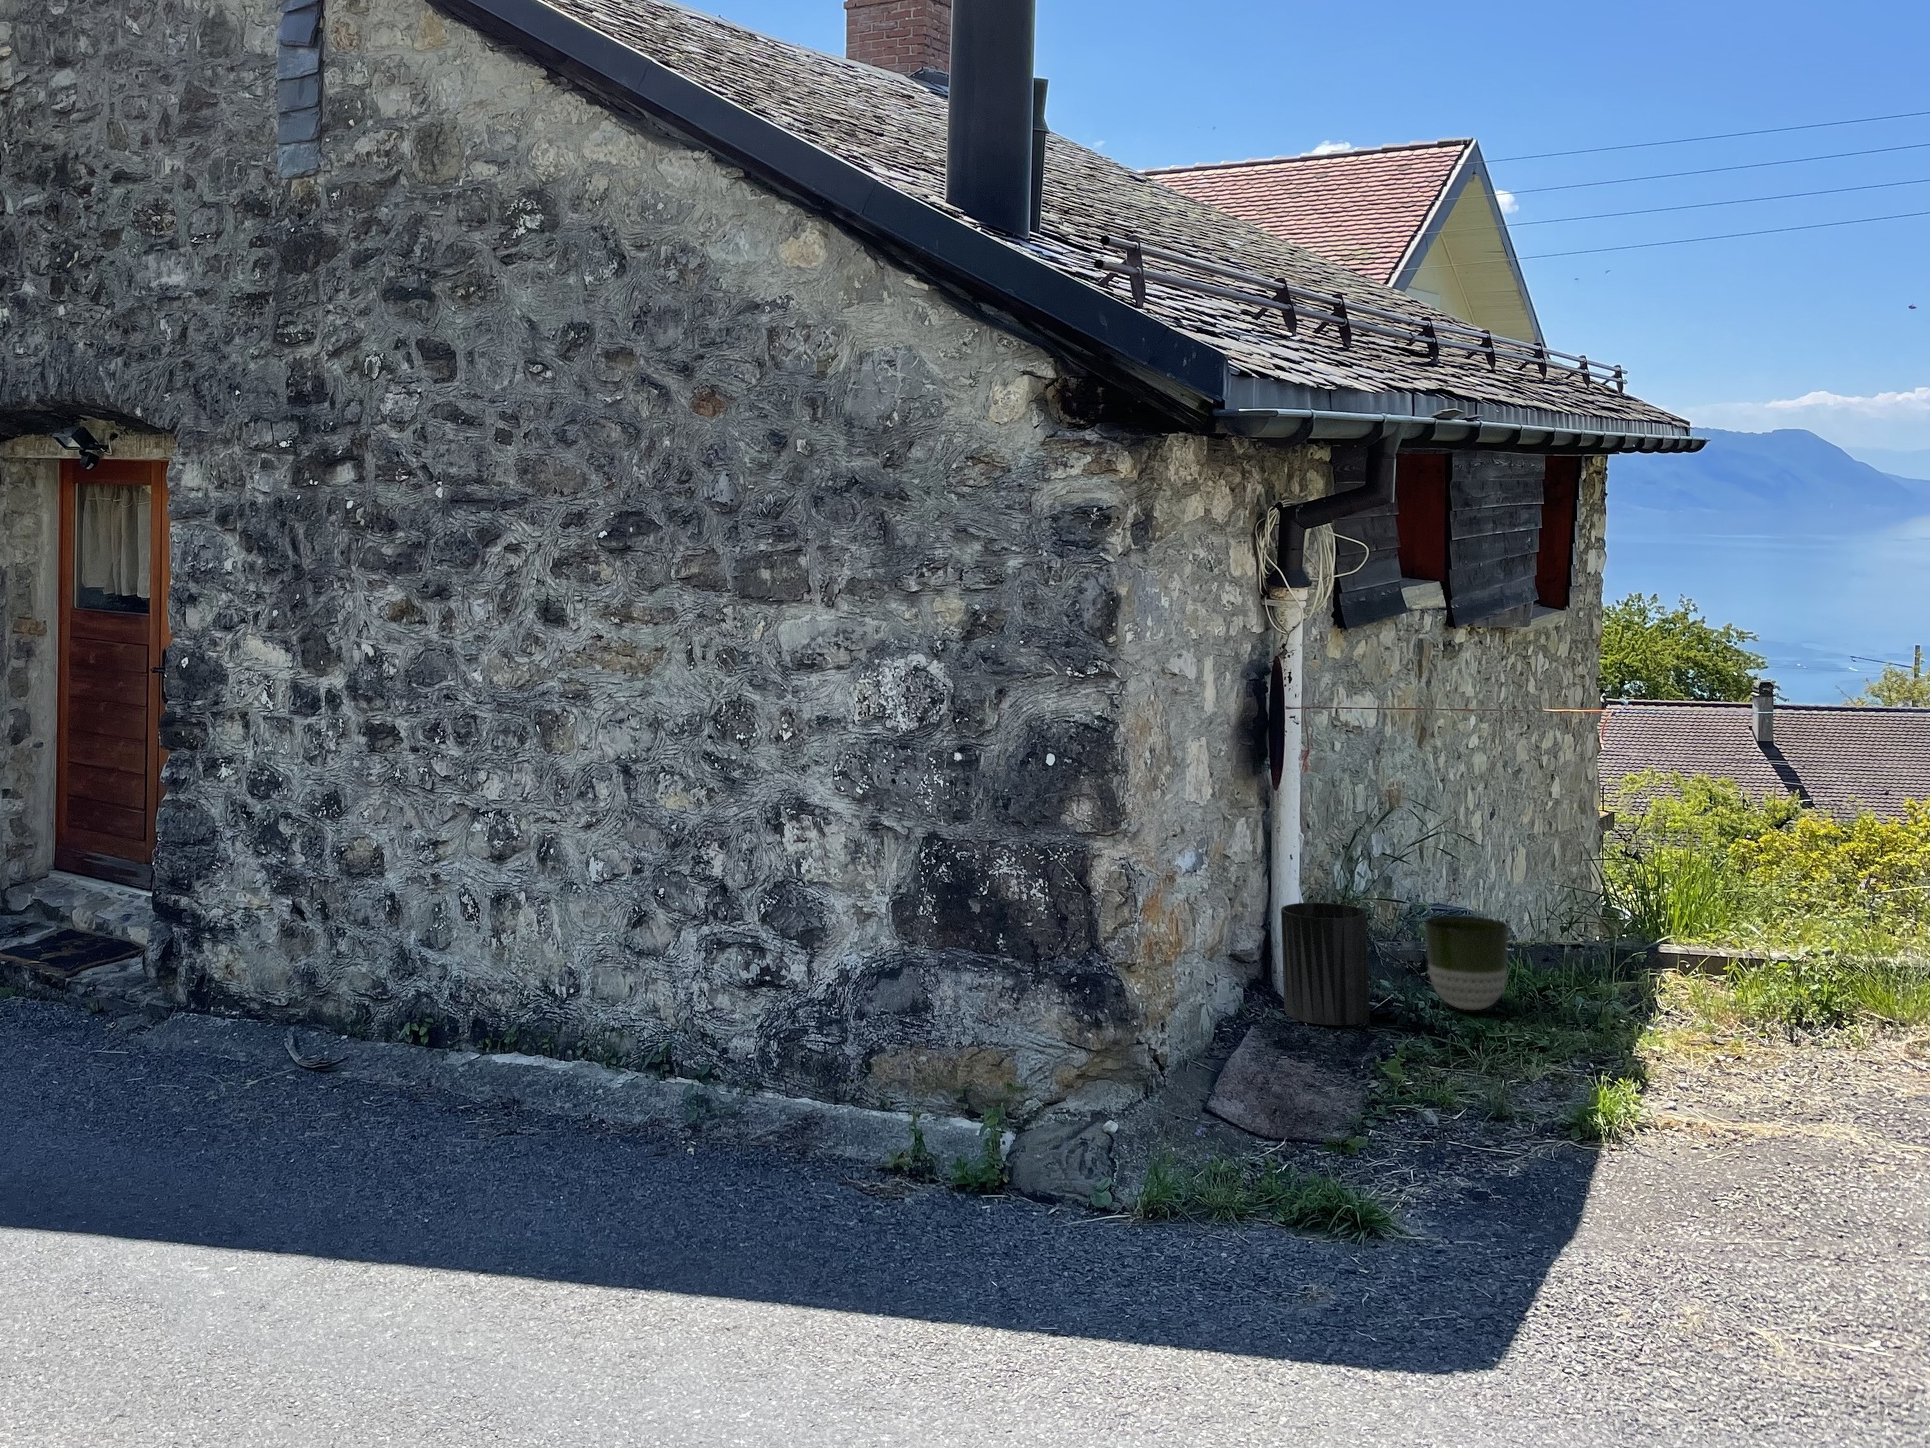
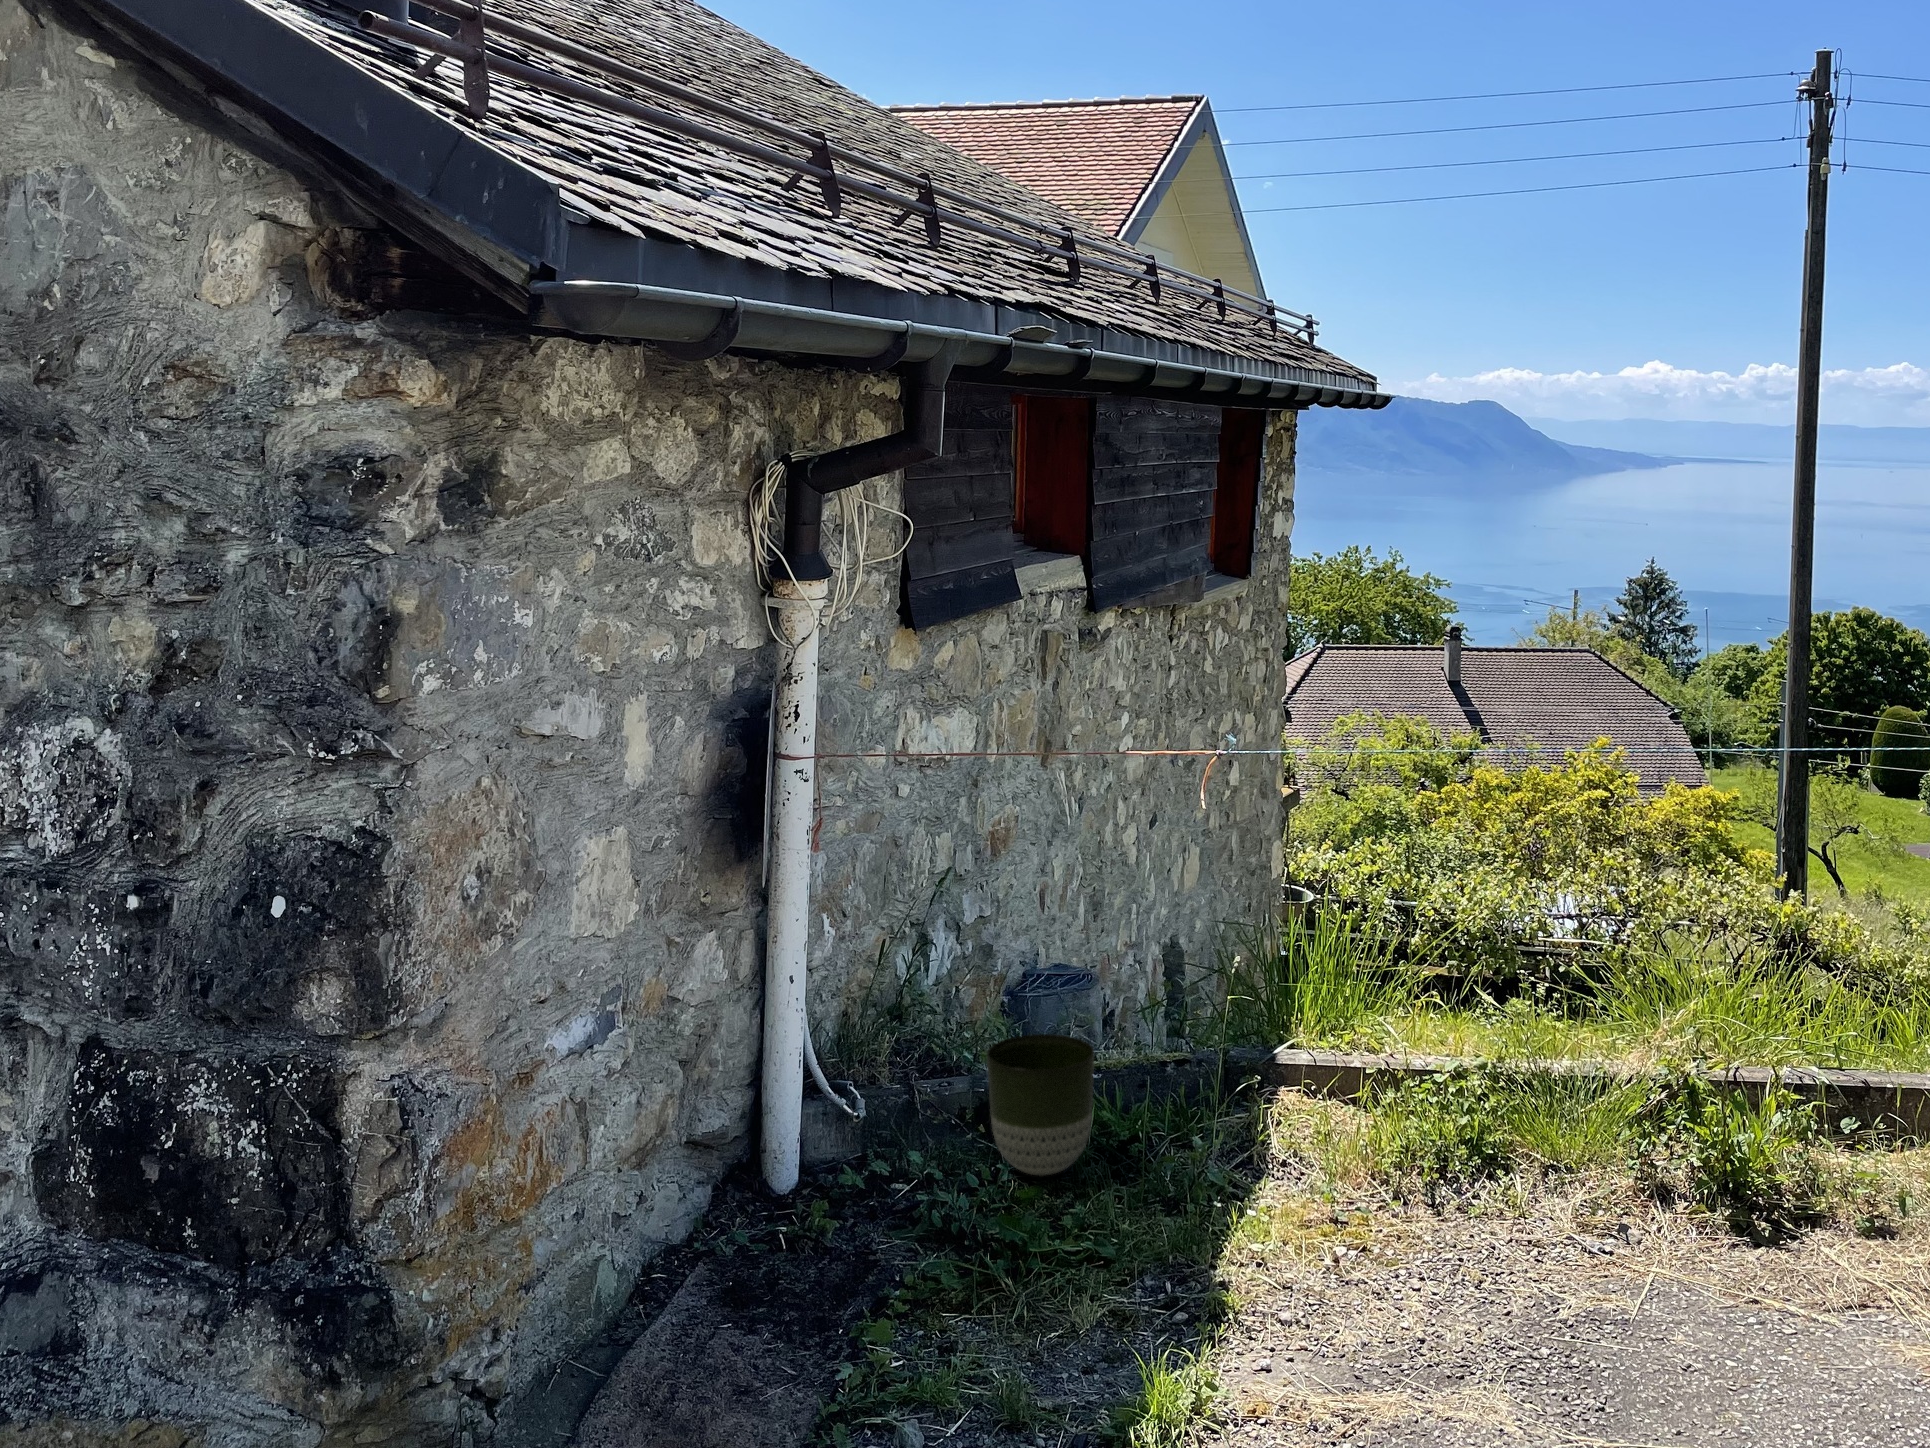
trash can: present [1281,902,1370,1025] -> none [773,1041,895,1239]

